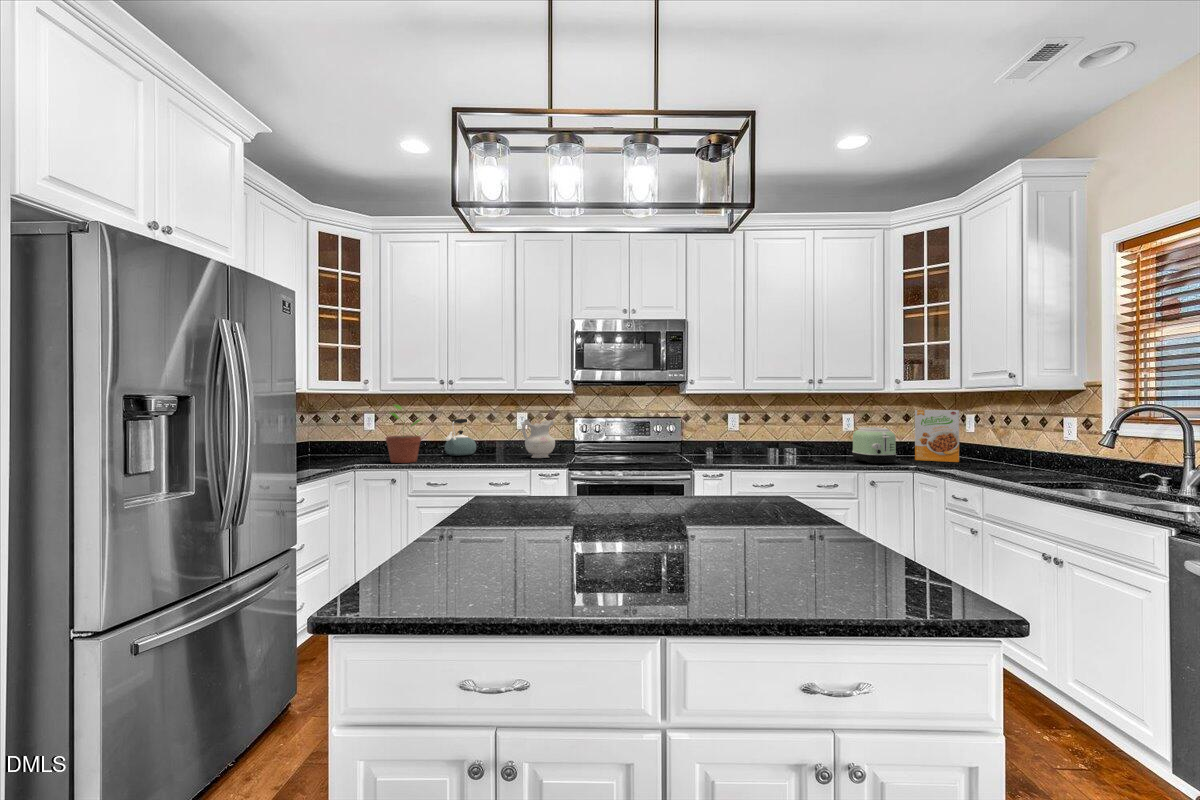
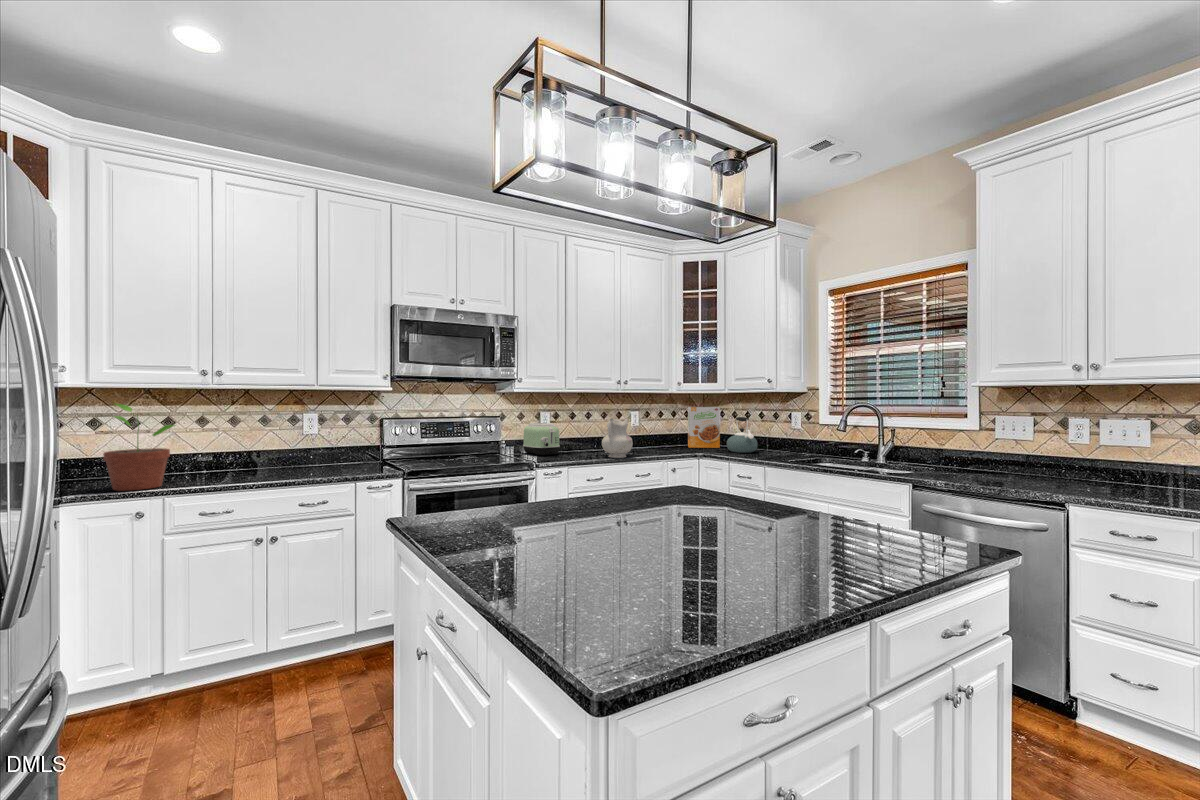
kettle: present [445,419,476,456] -> present [727,417,758,453]
ceramic pitcher: present [522,419,555,458] -> present [602,419,633,458]
toaster: present [852,427,896,464] -> present [523,423,560,456]

